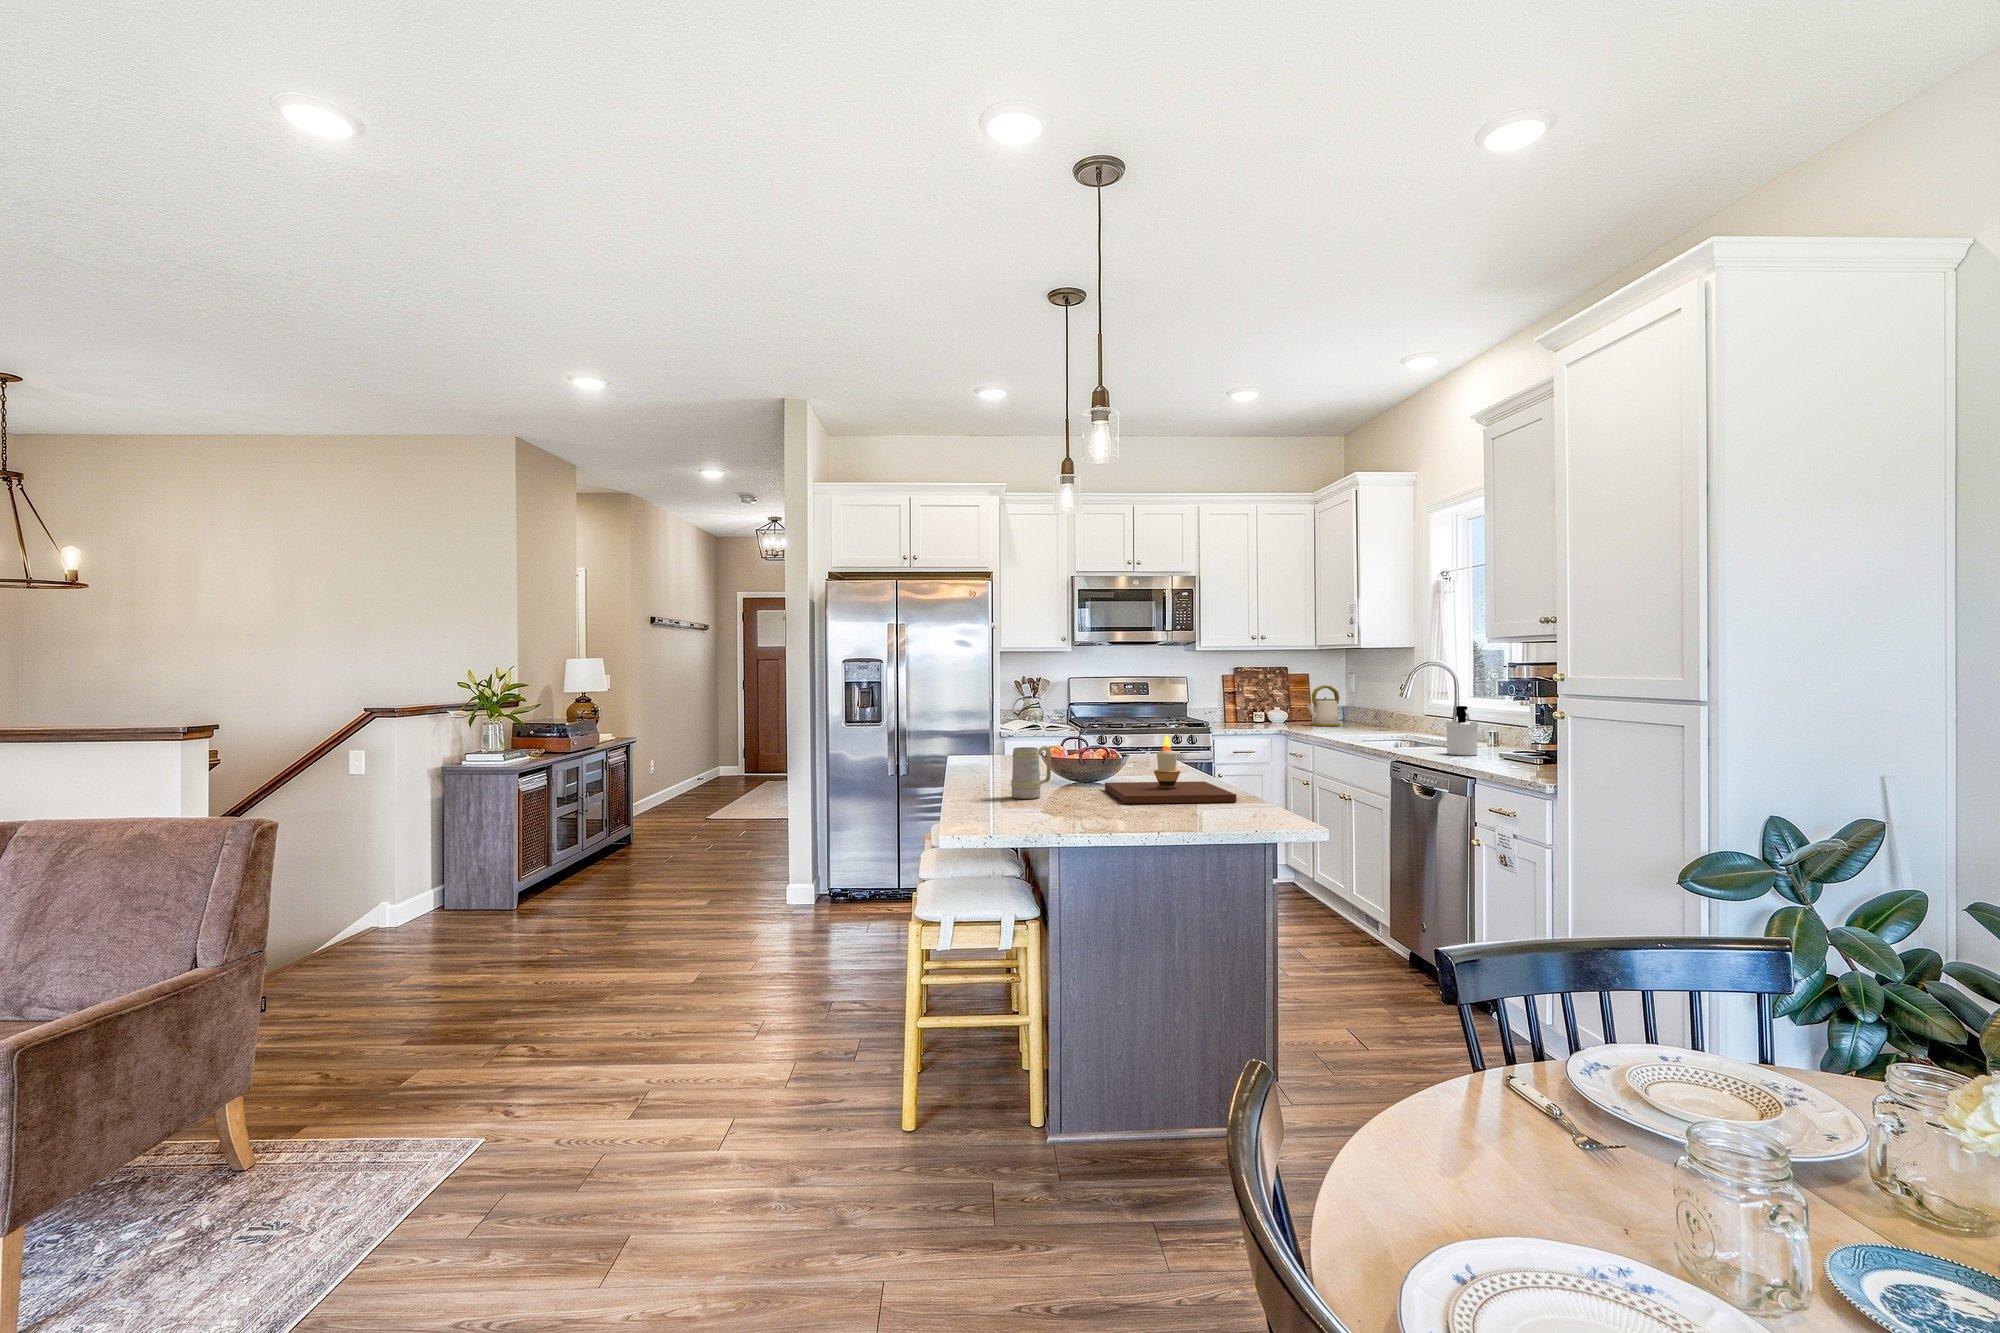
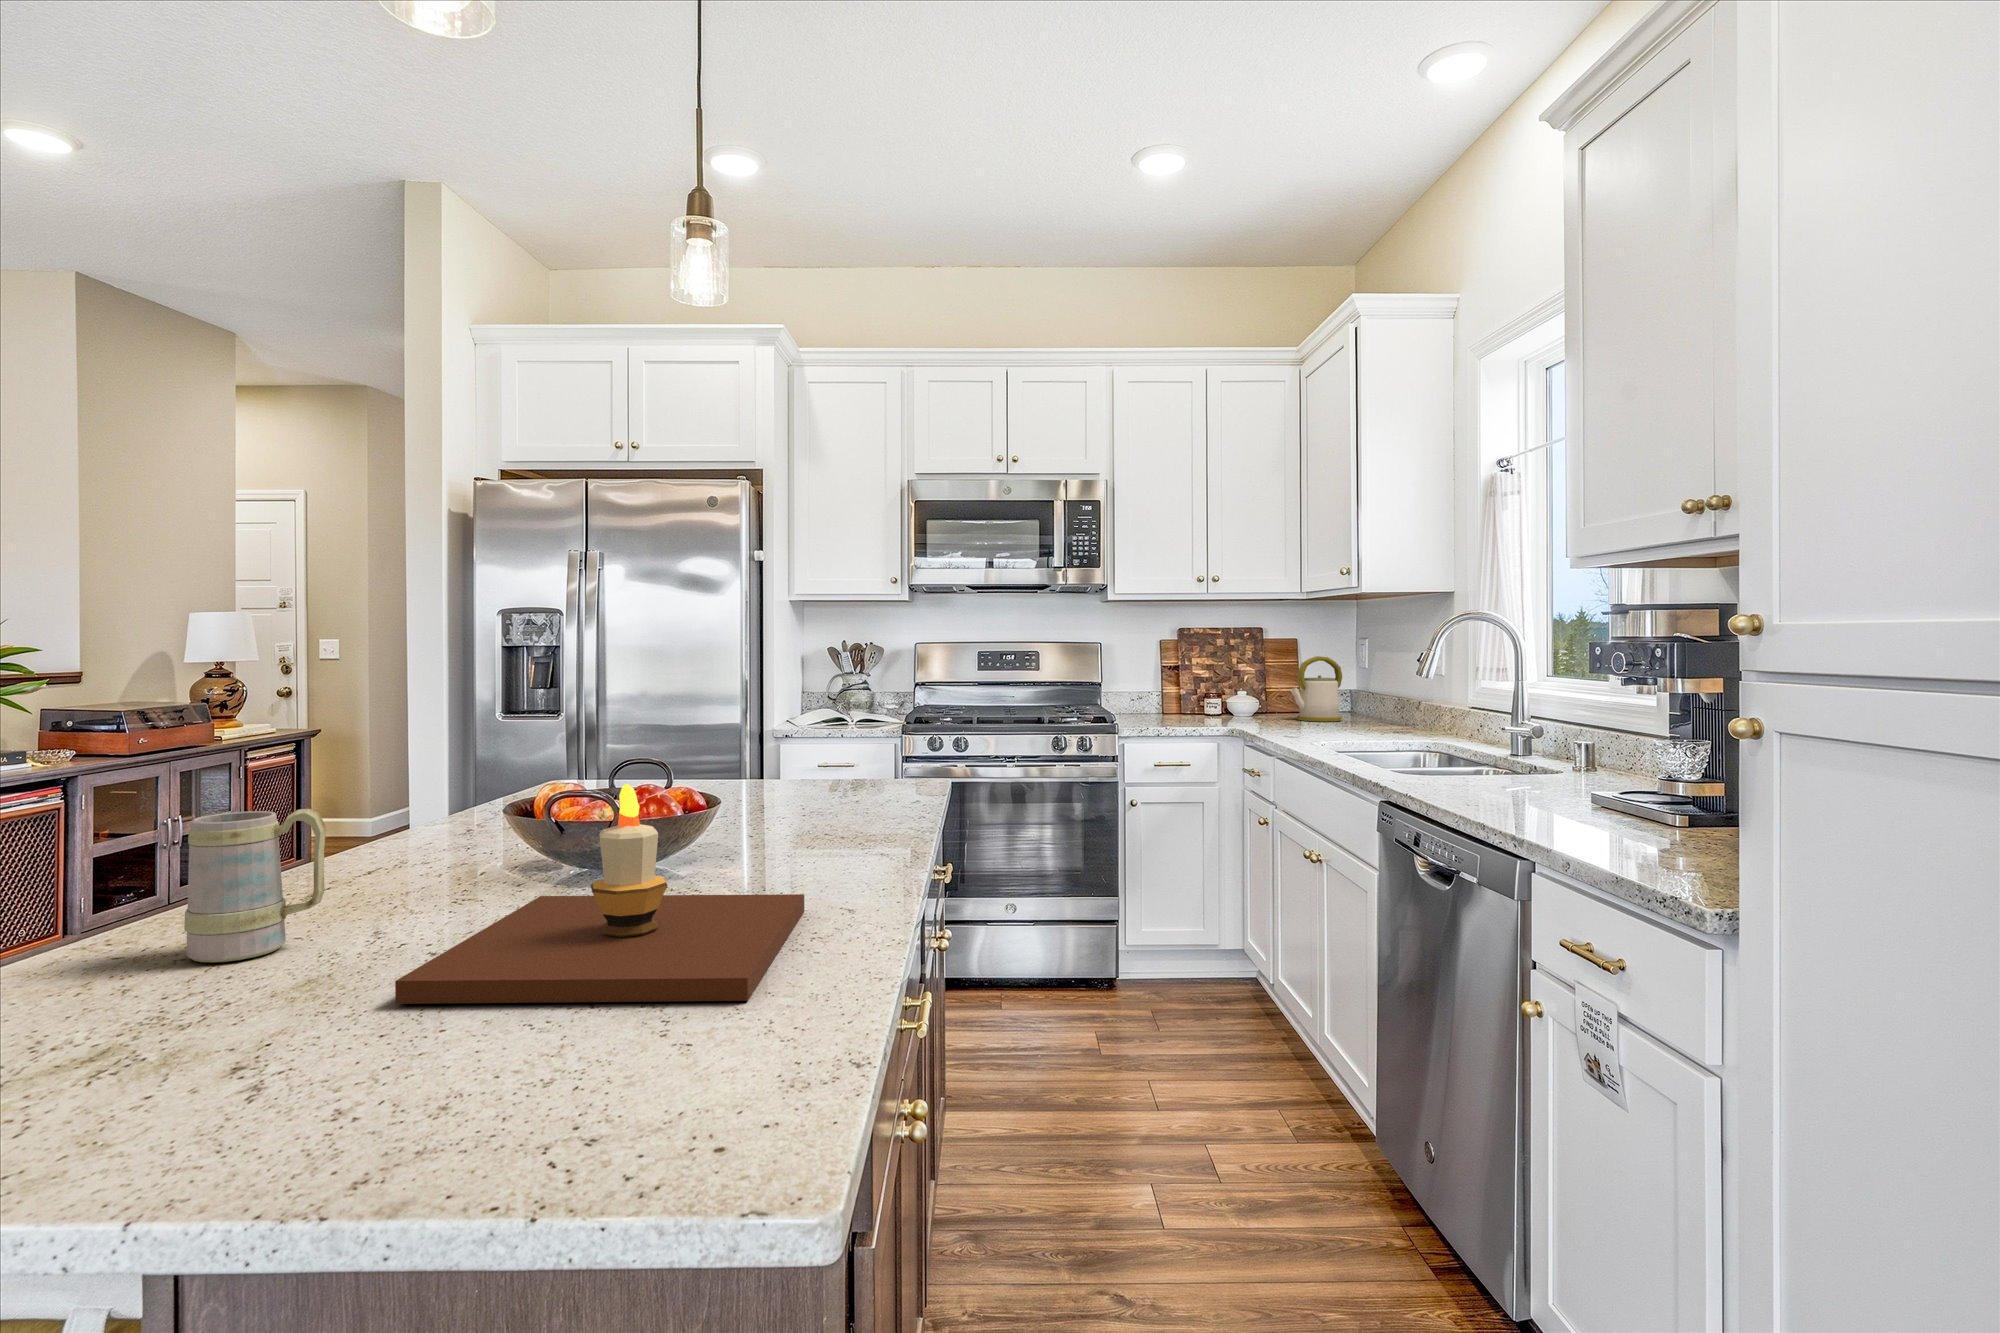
soap dispenser: present [1446,706,1478,755] -> none [1486,695,1552,796]

